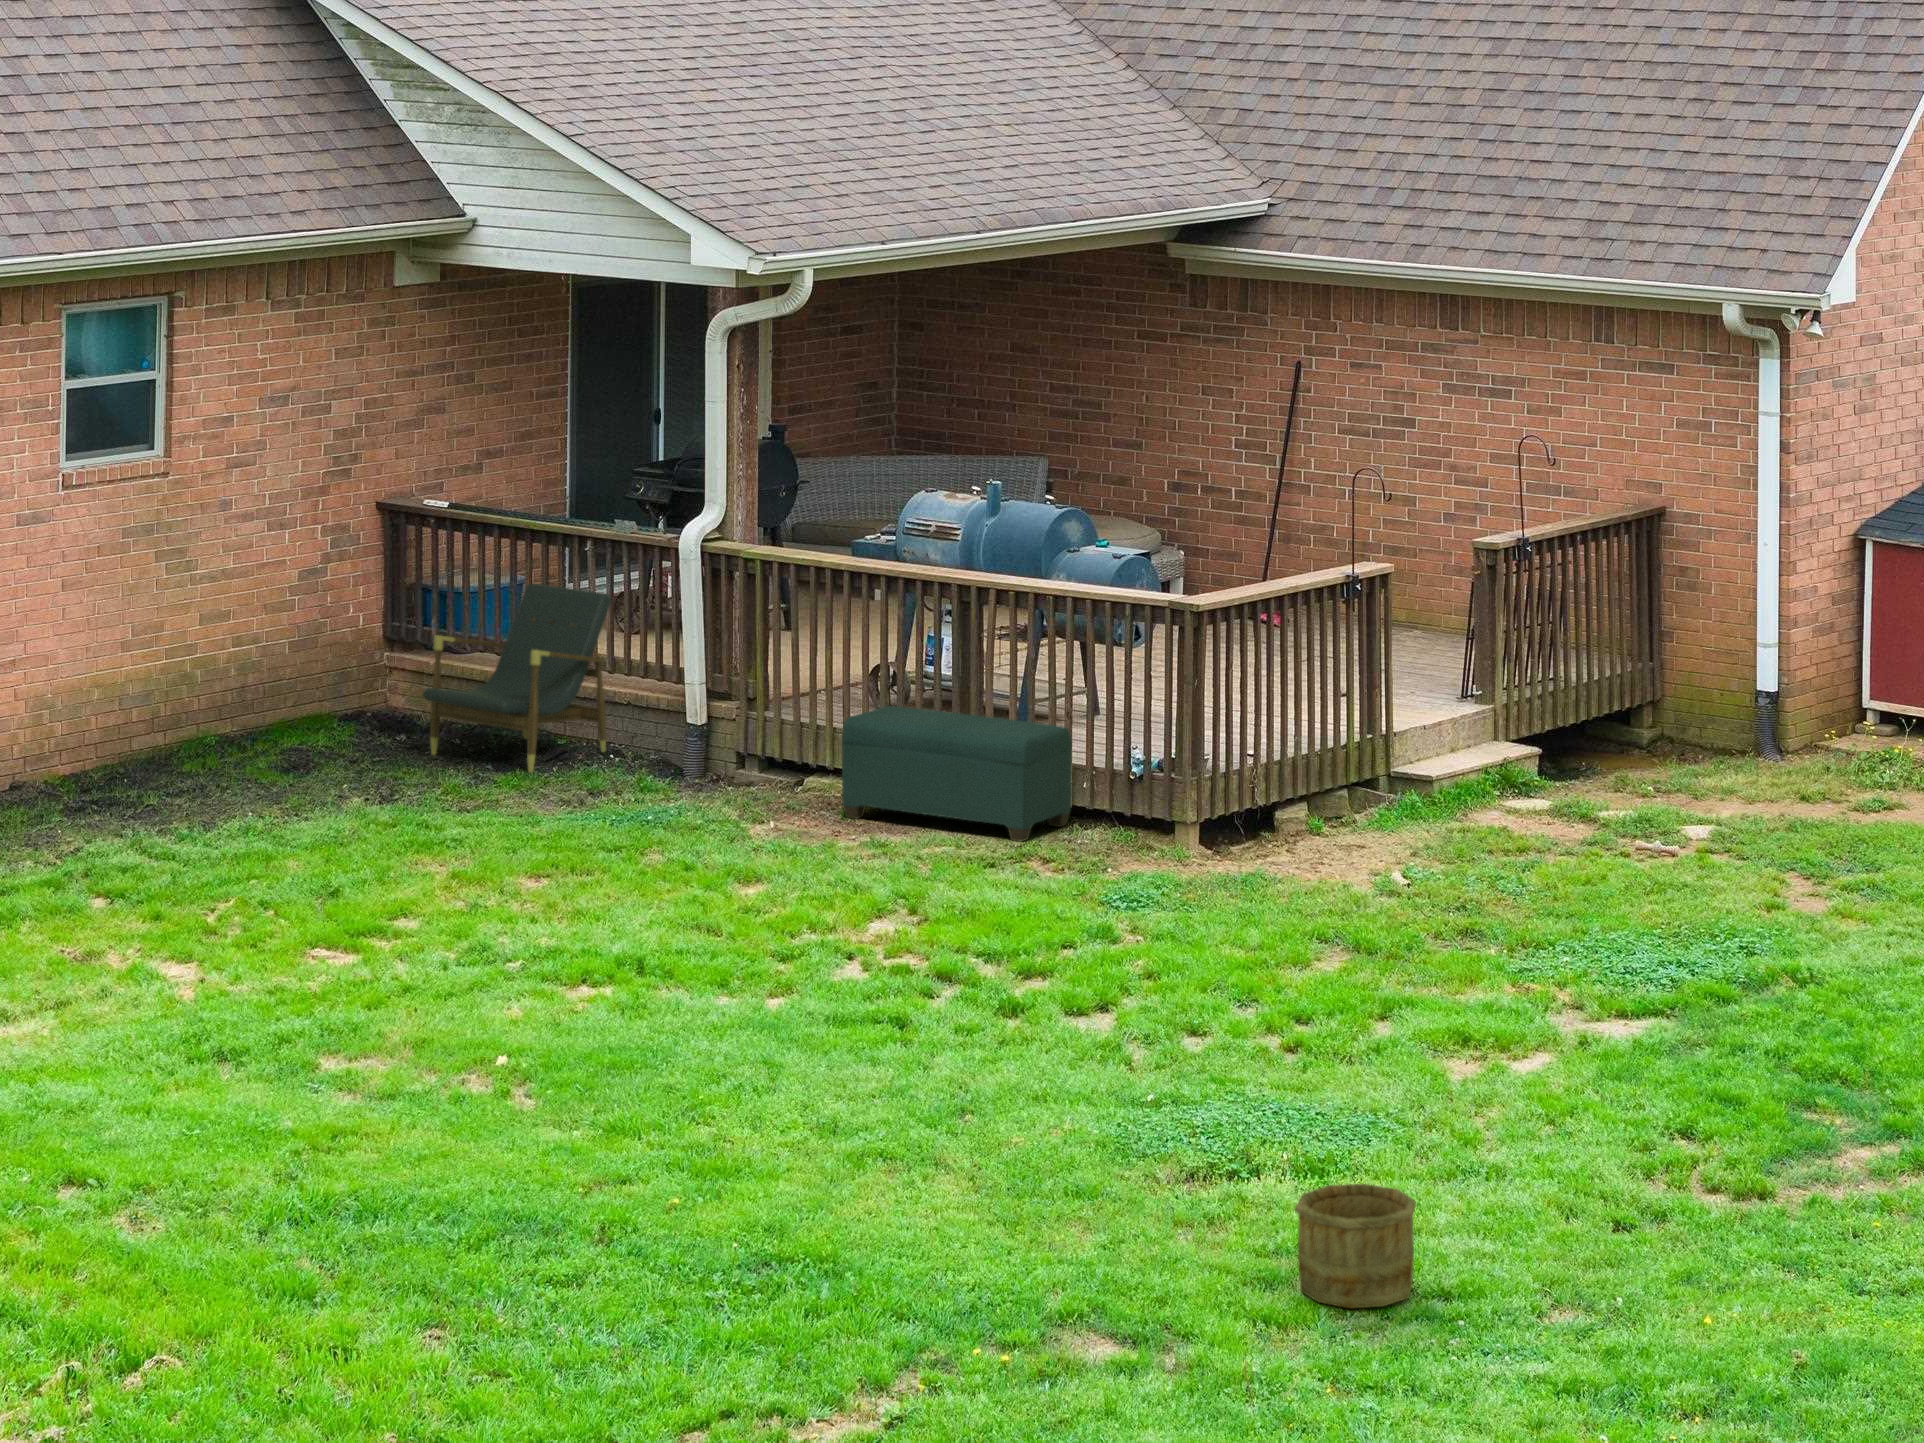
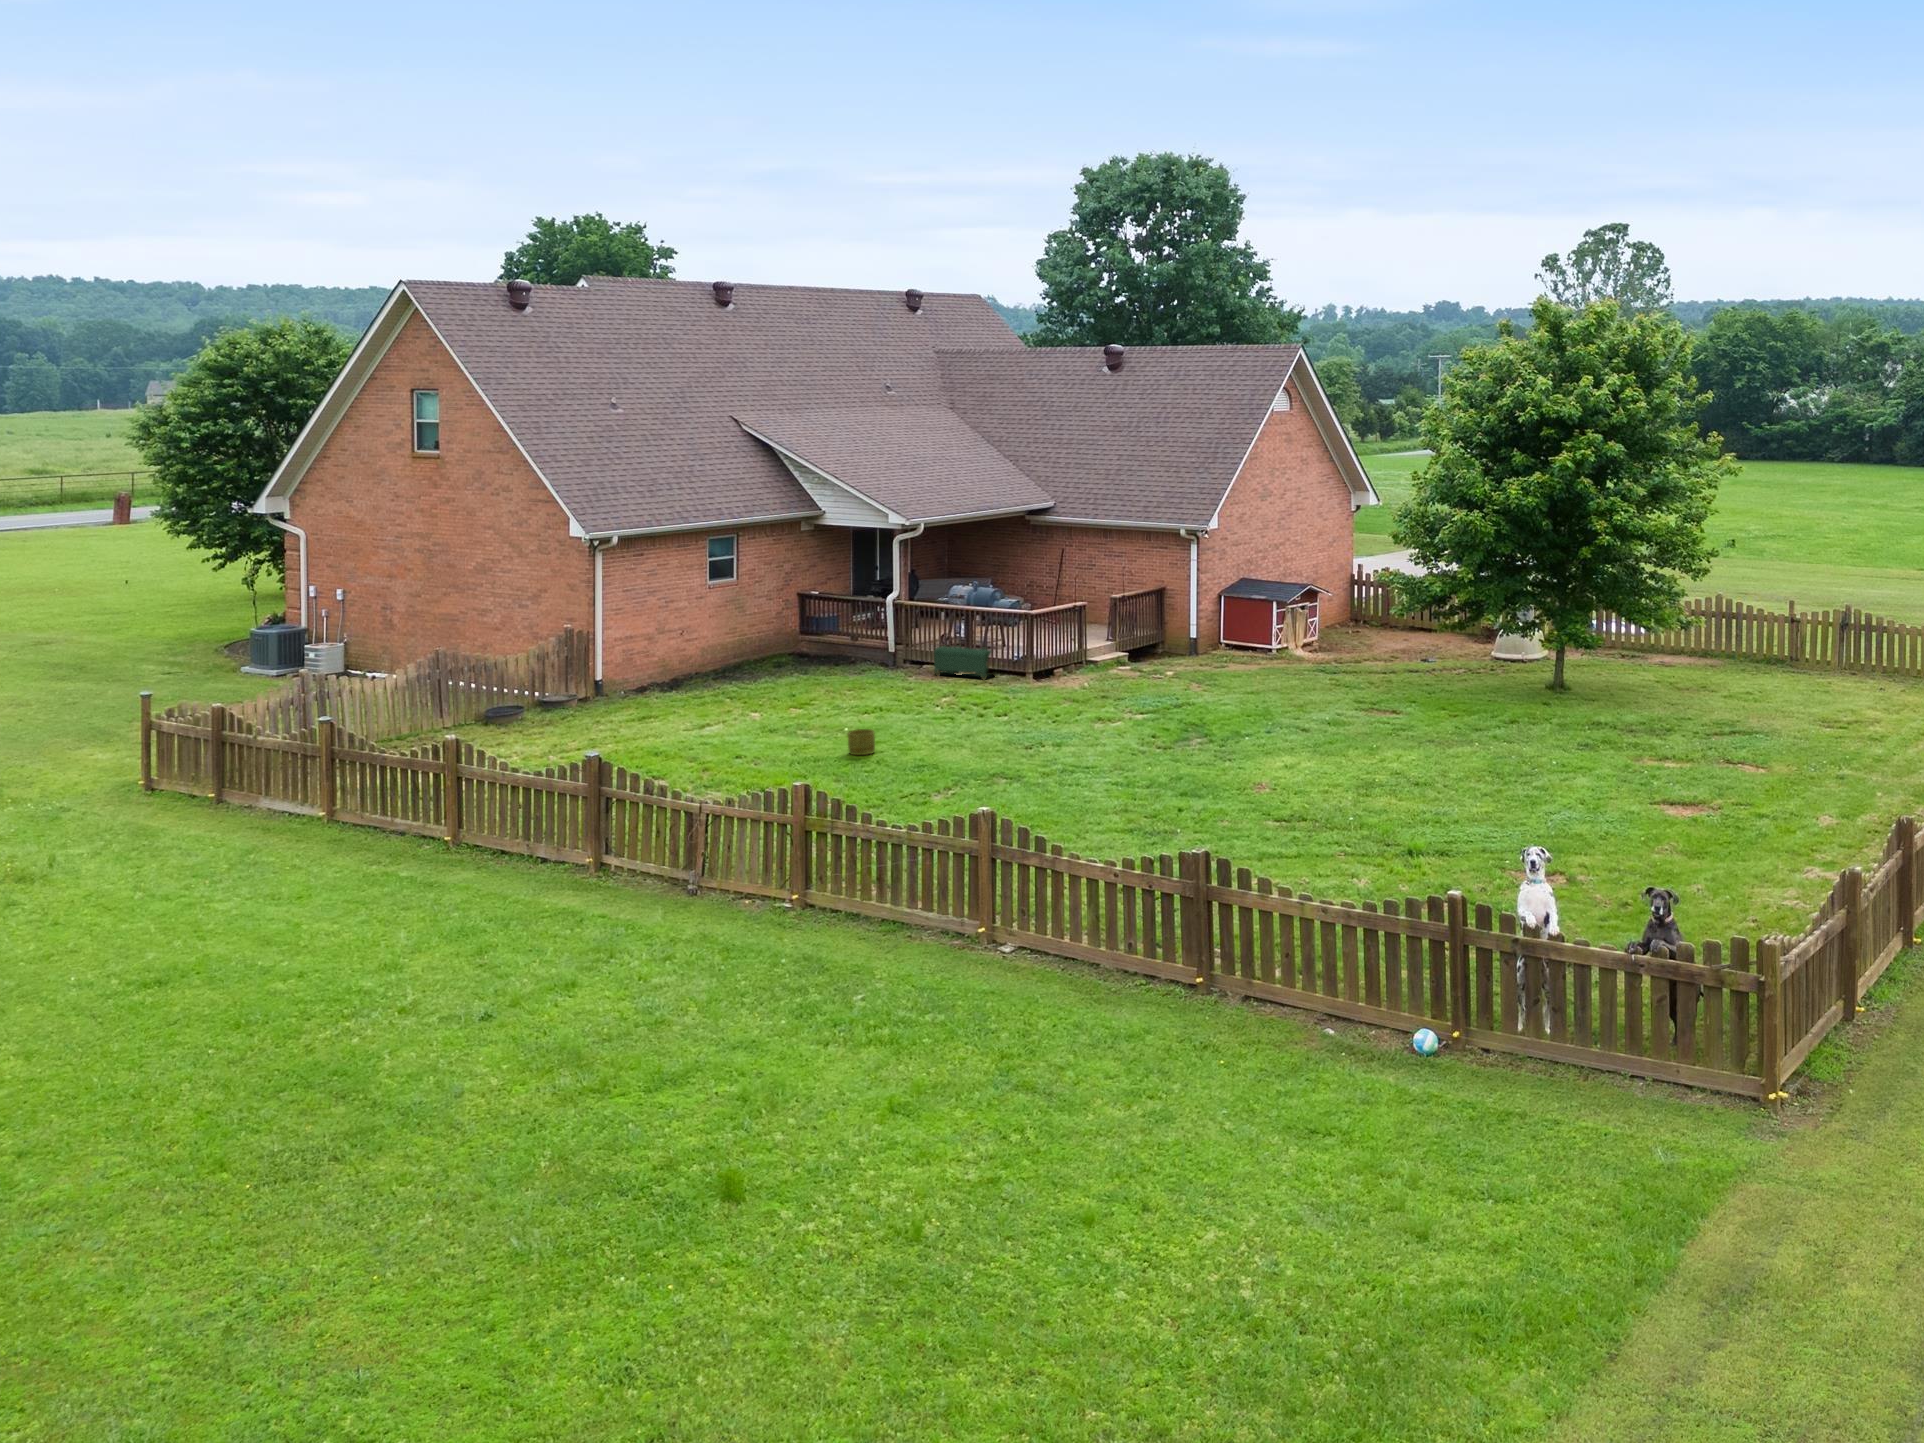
lounge chair: present [423,583,611,773] -> none [813,614,867,667]
wooden bucket: present [1294,1184,1416,1308] -> present [848,729,875,755]

